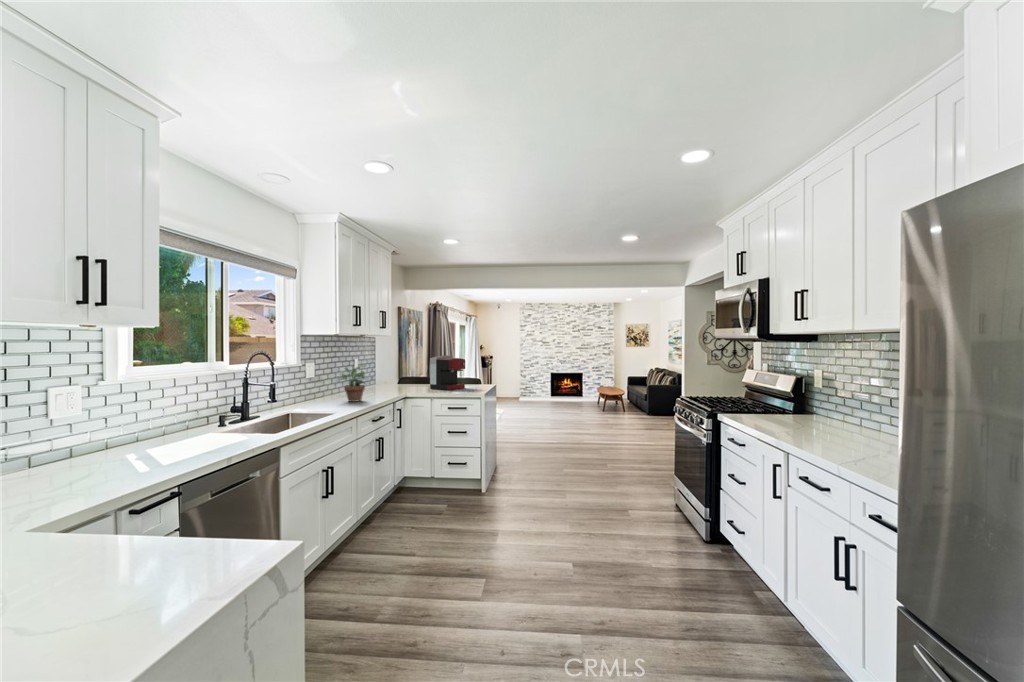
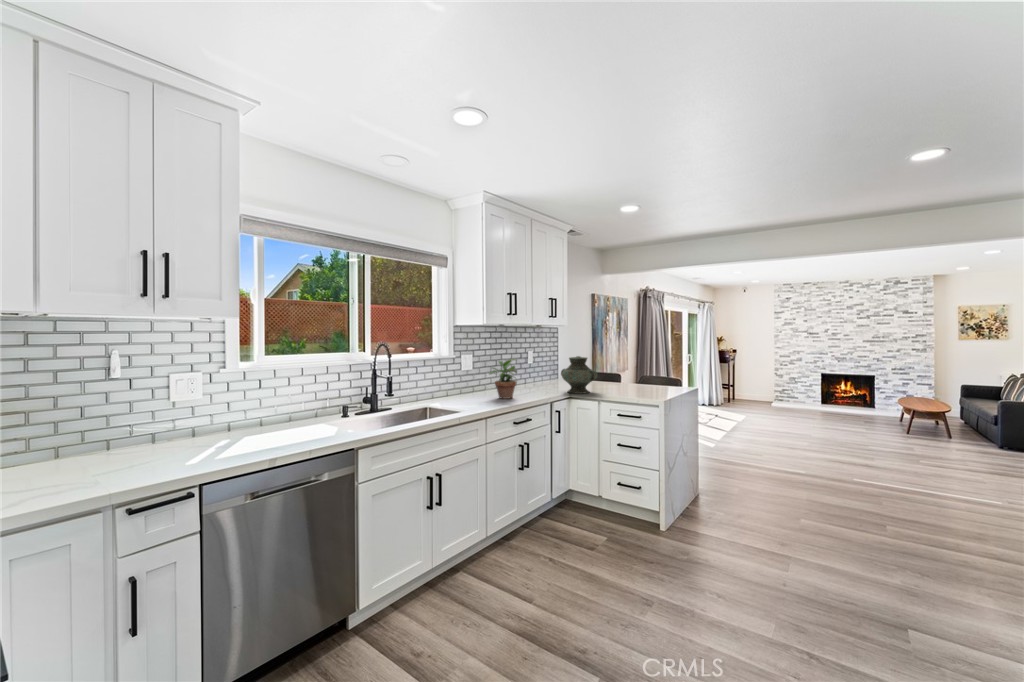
coffee maker: present [430,355,465,390] -> none [607,349,650,391]
vase: none [394,362,430,394] -> present [561,356,597,394]

